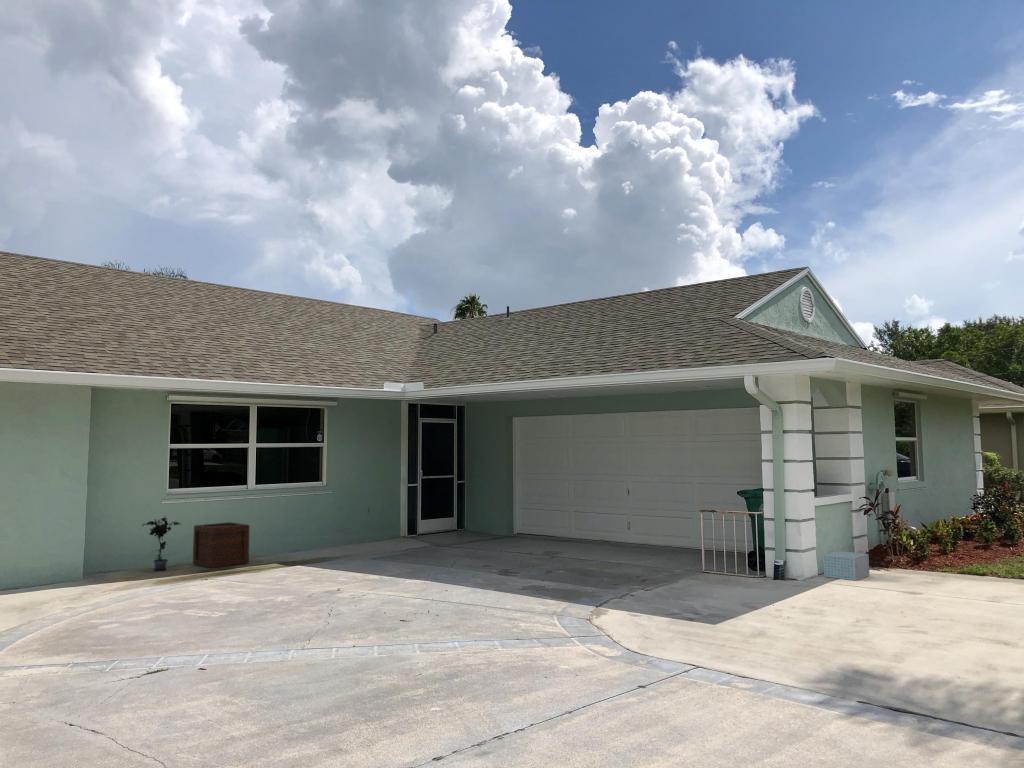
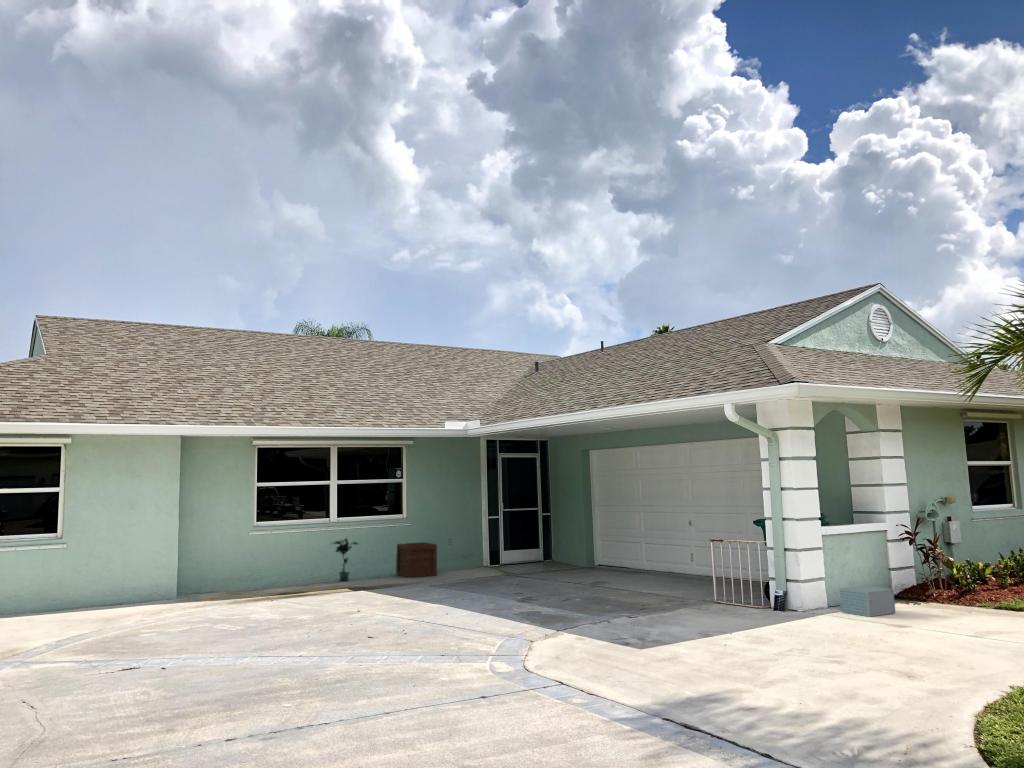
potted plant: present [143,518,180,571] -> present [334,539,358,581]
wooden crate: present [193,522,250,568] -> present [396,542,437,578]

